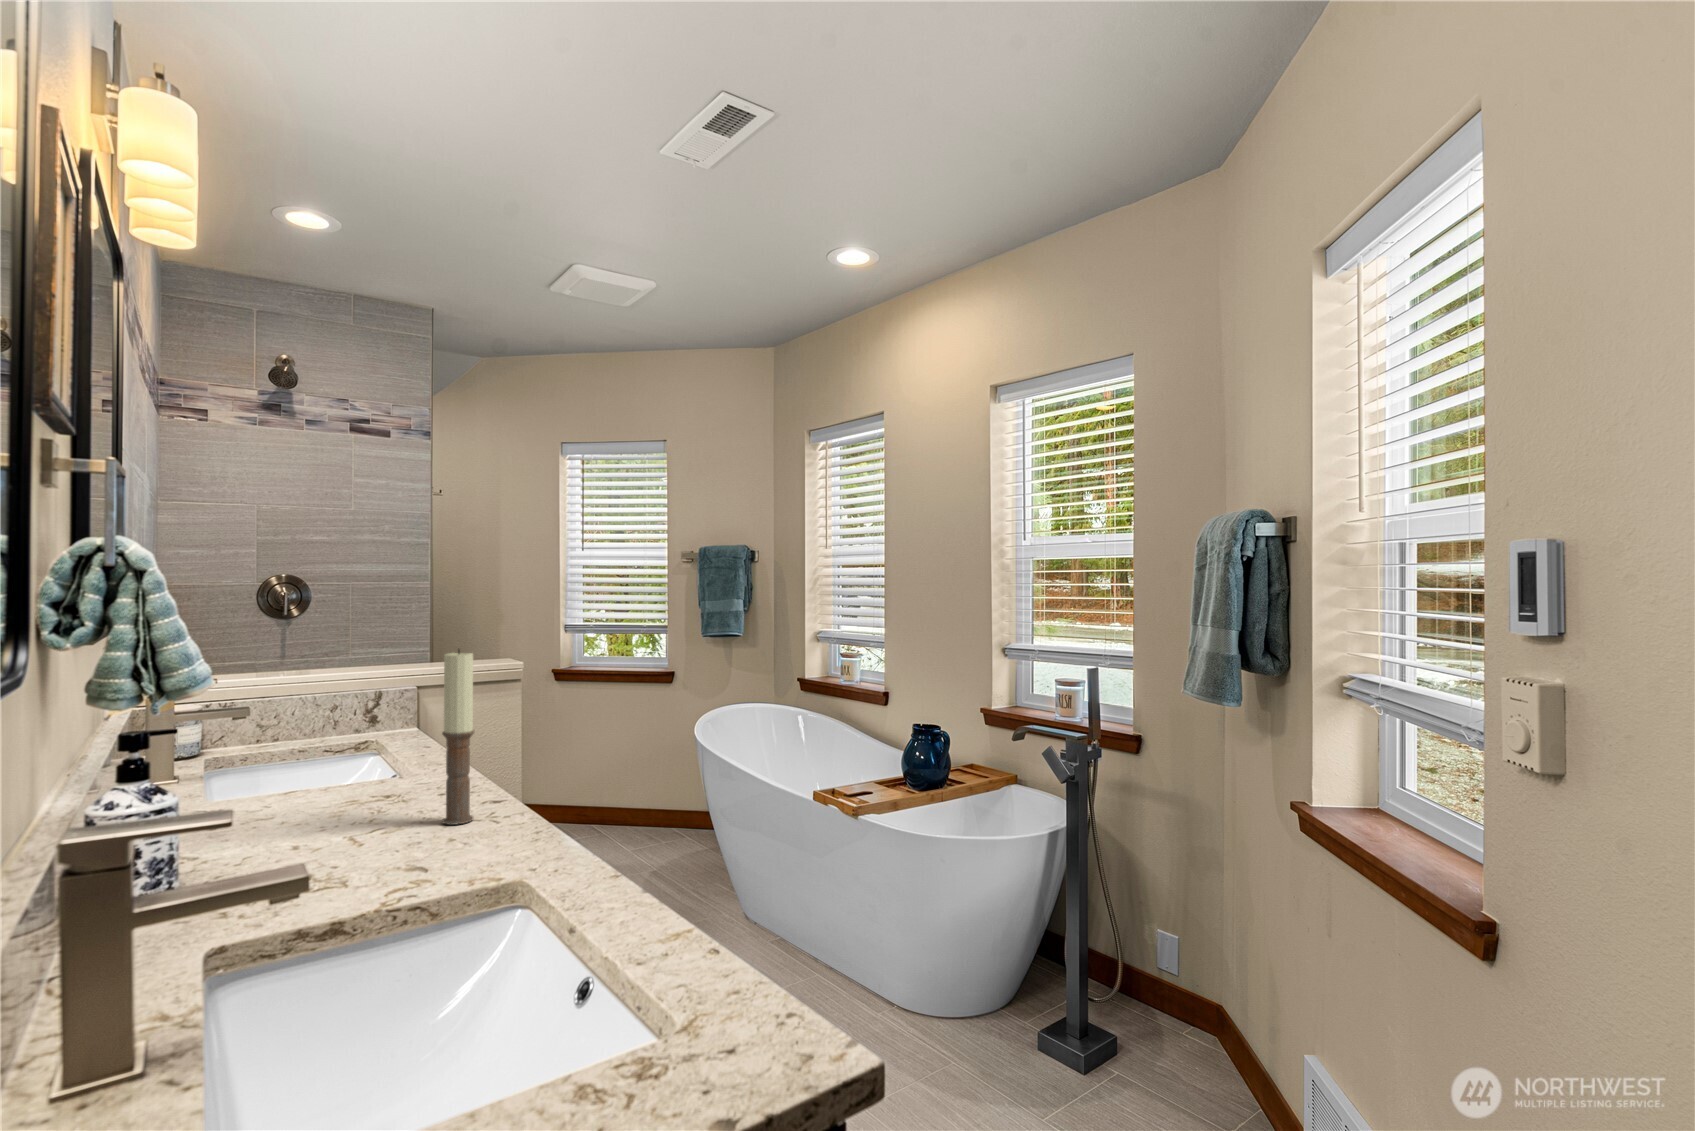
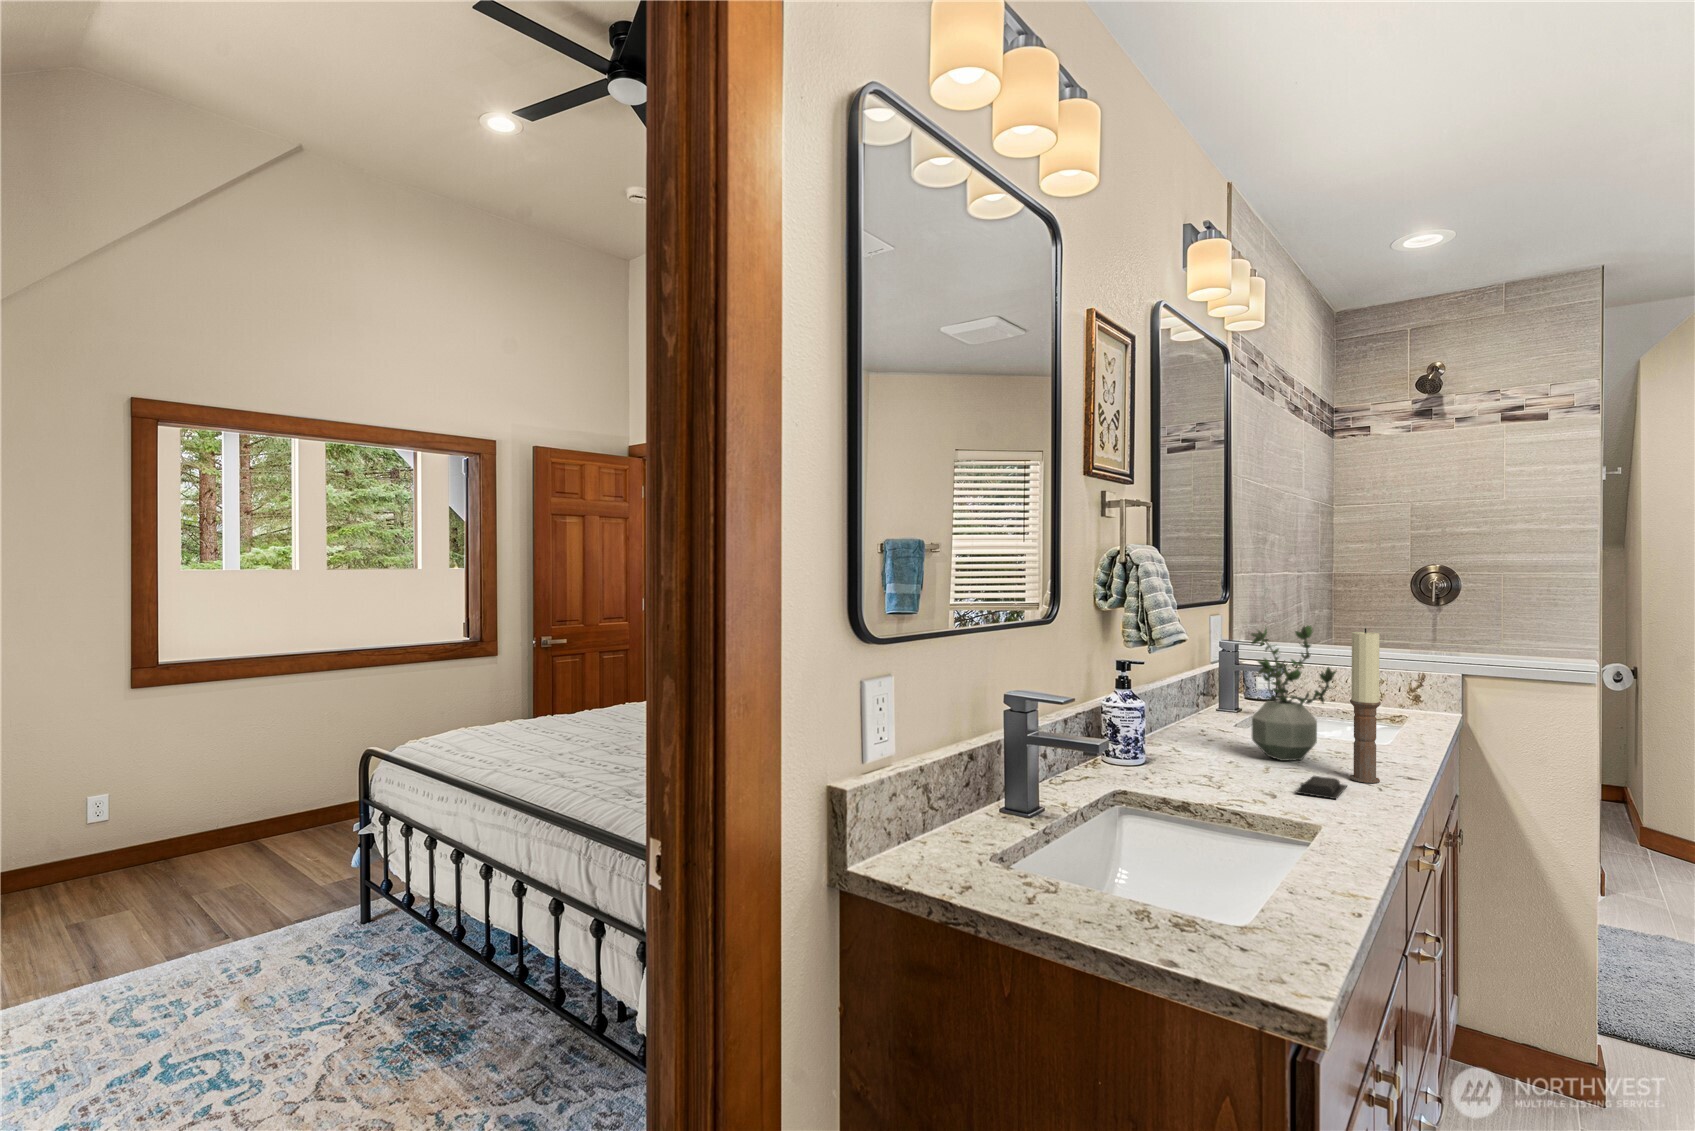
potted plant: none [285,651,409,827] -> present [1251,625,1336,761]
soap bar: none [412,828,475,859] -> present [1296,776,1347,799]

